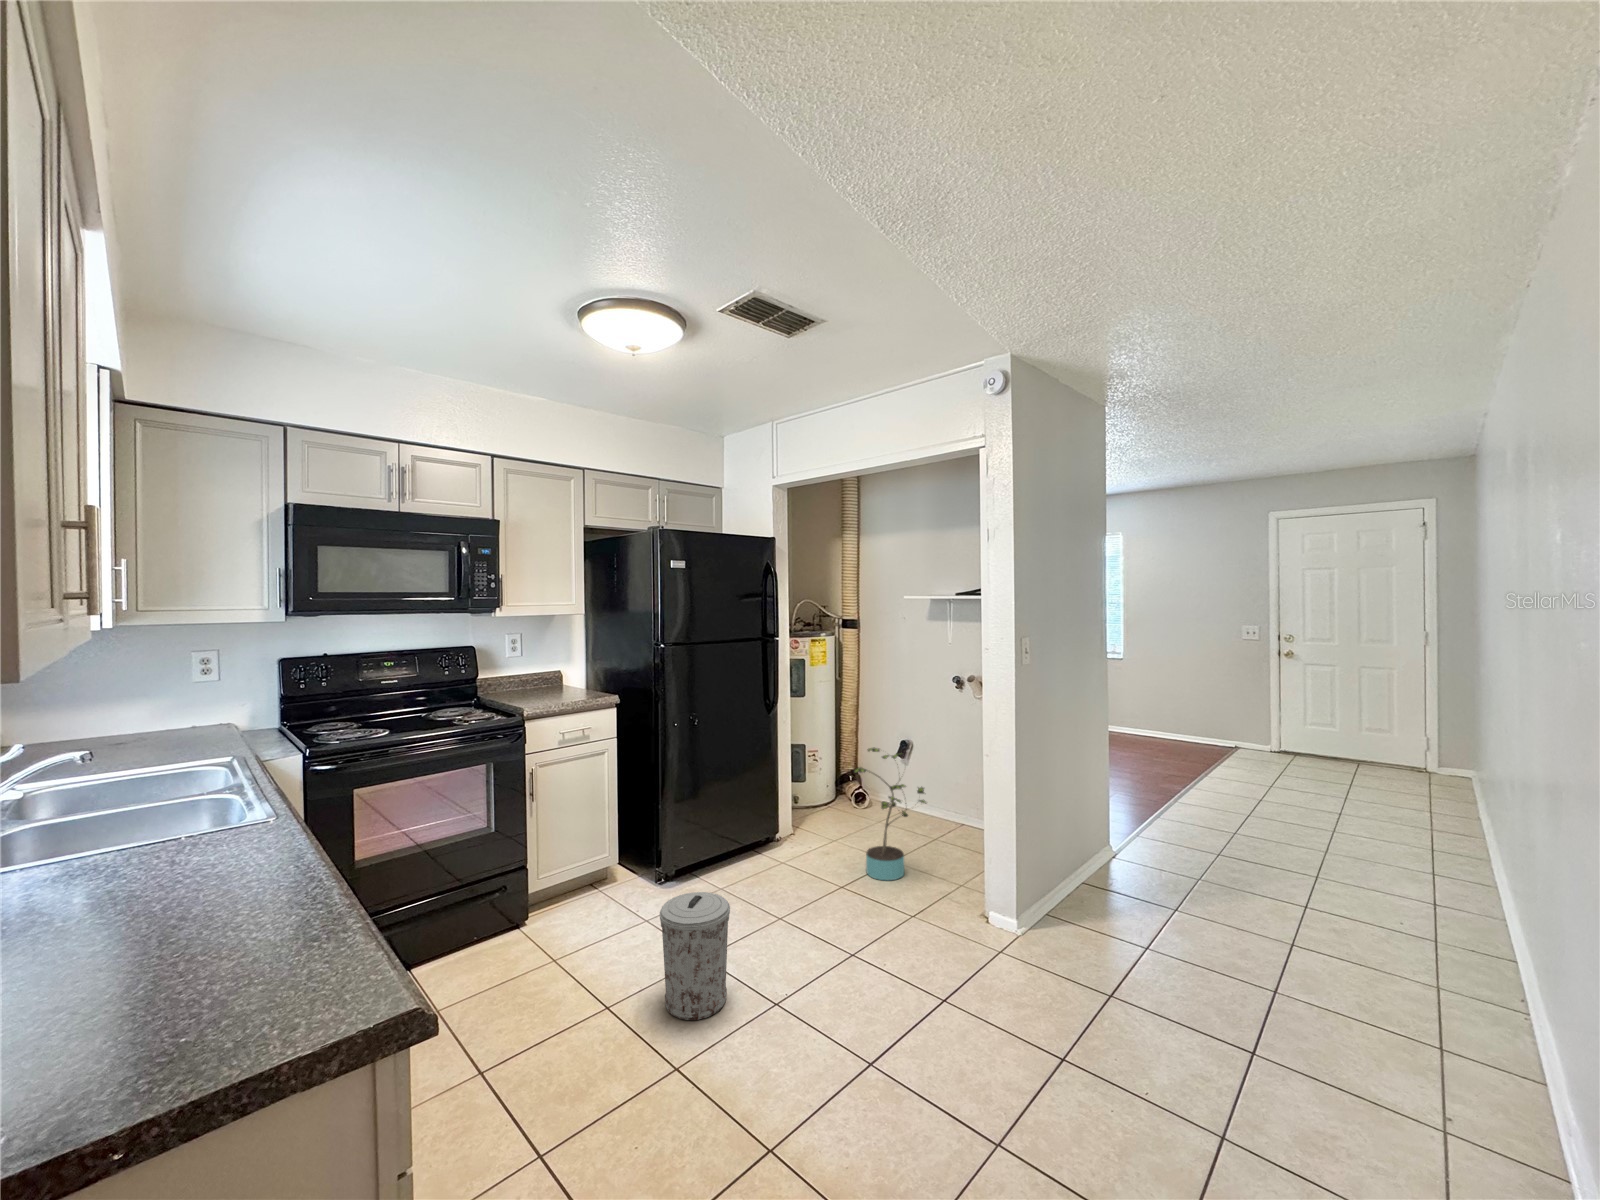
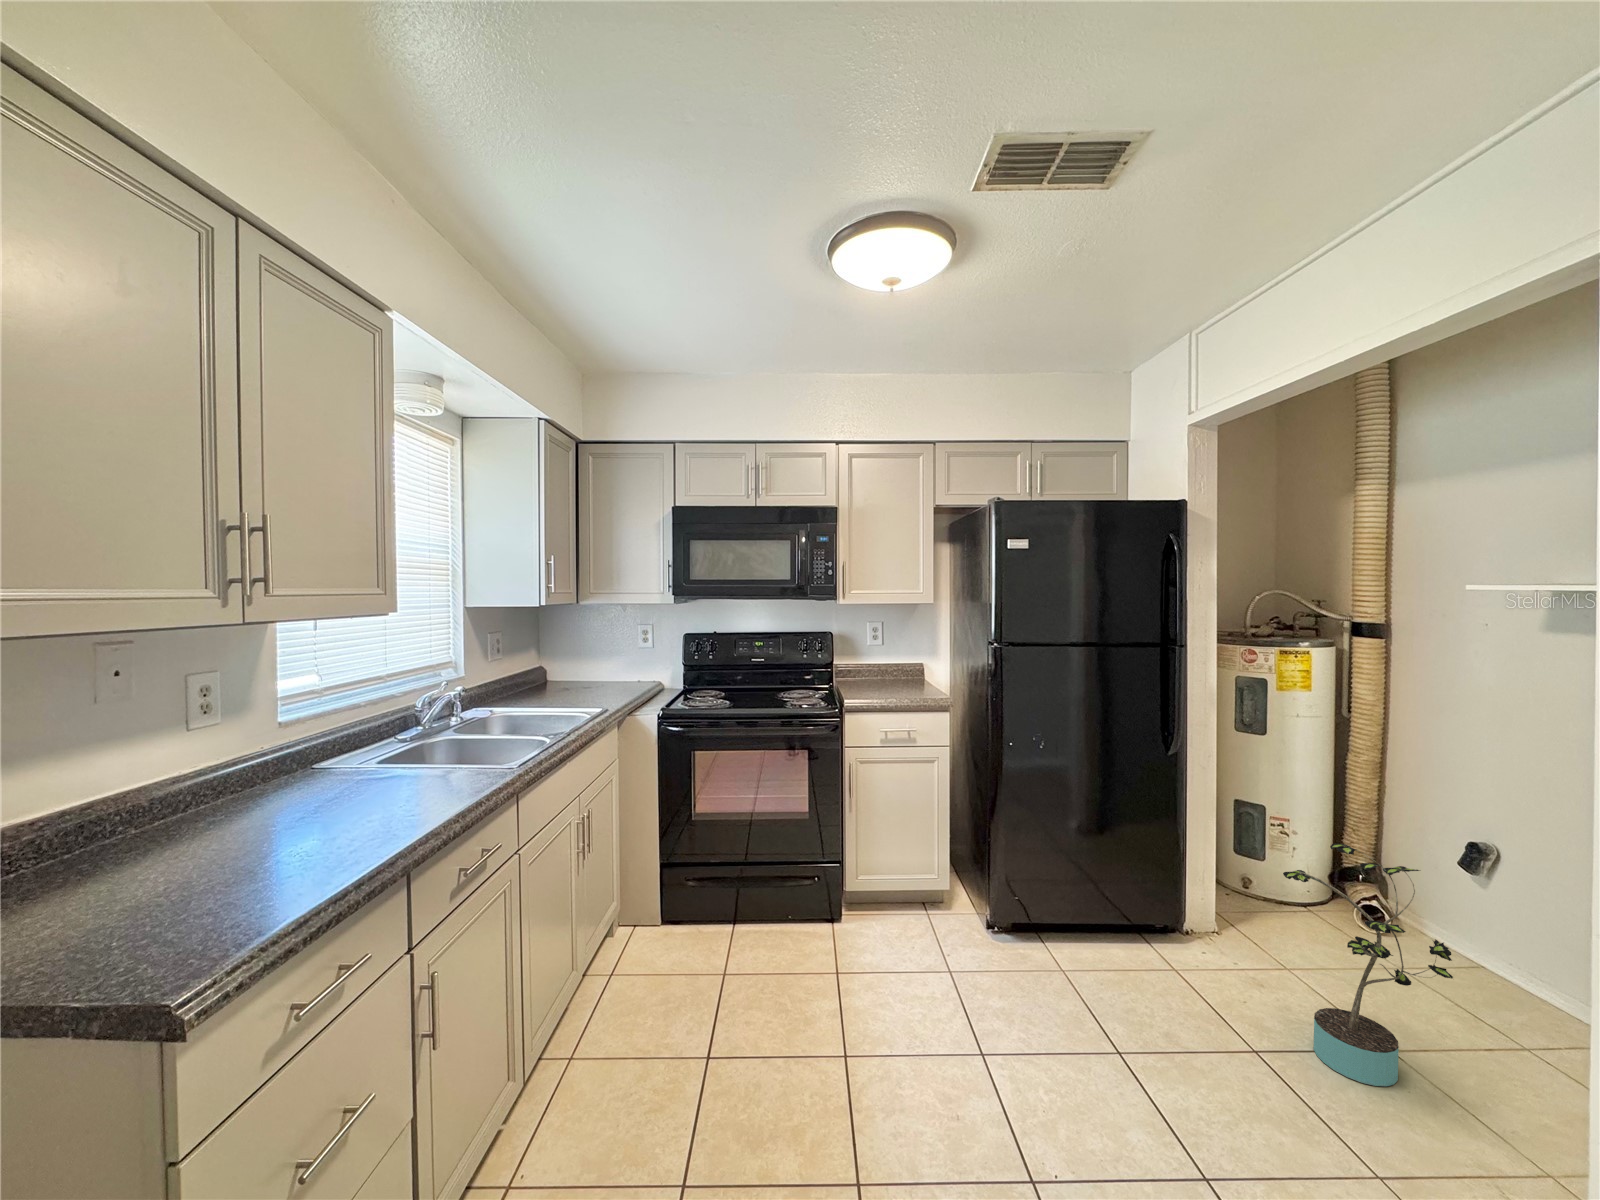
trash can: present [660,892,730,1020] -> none [888,962,978,1136]

